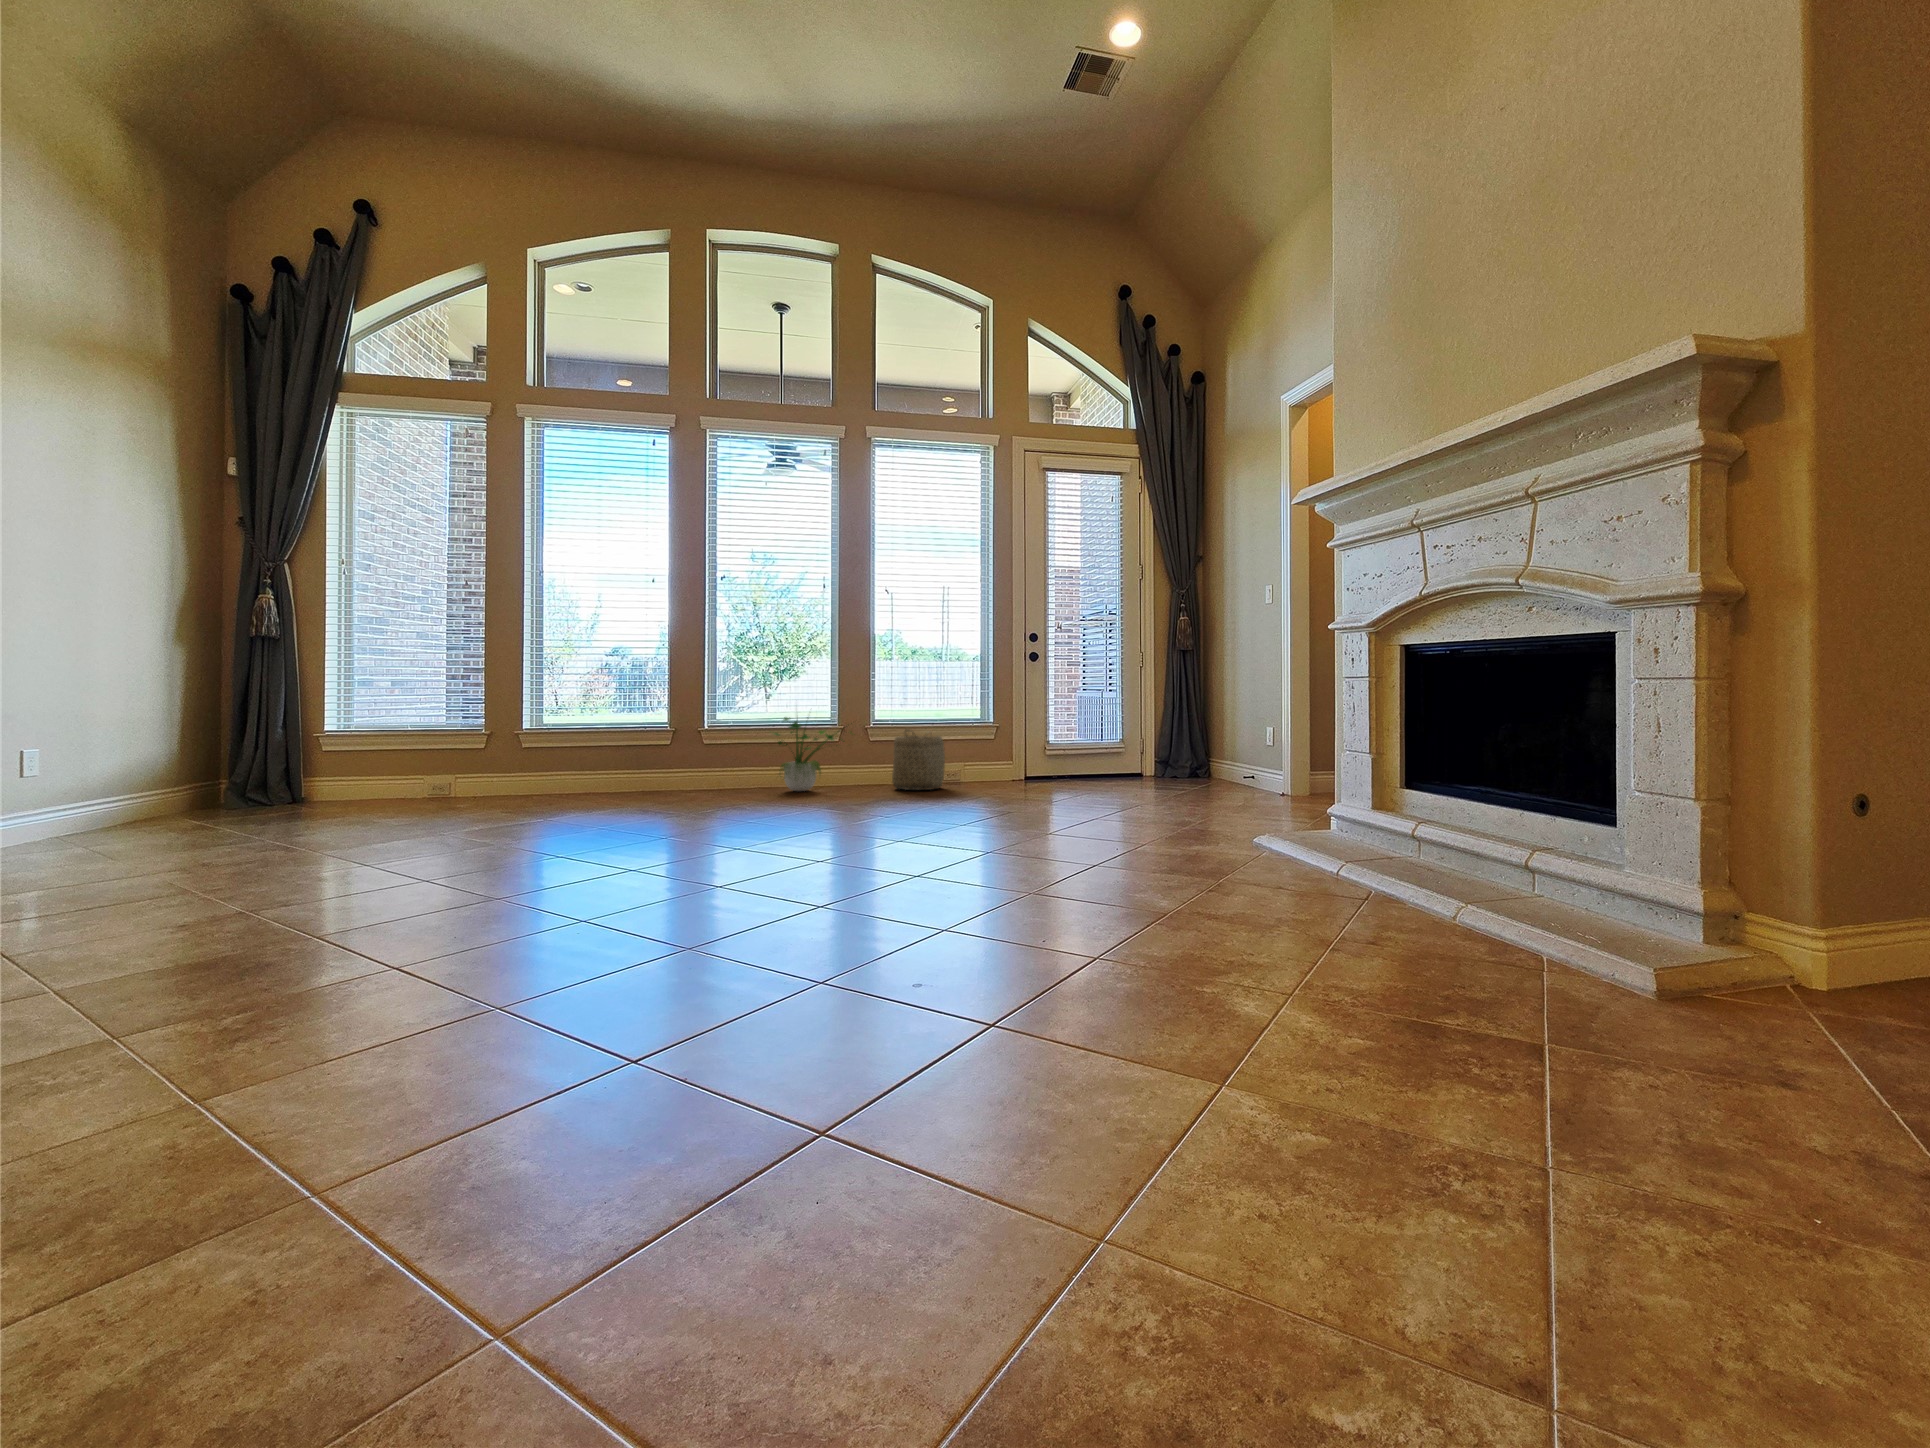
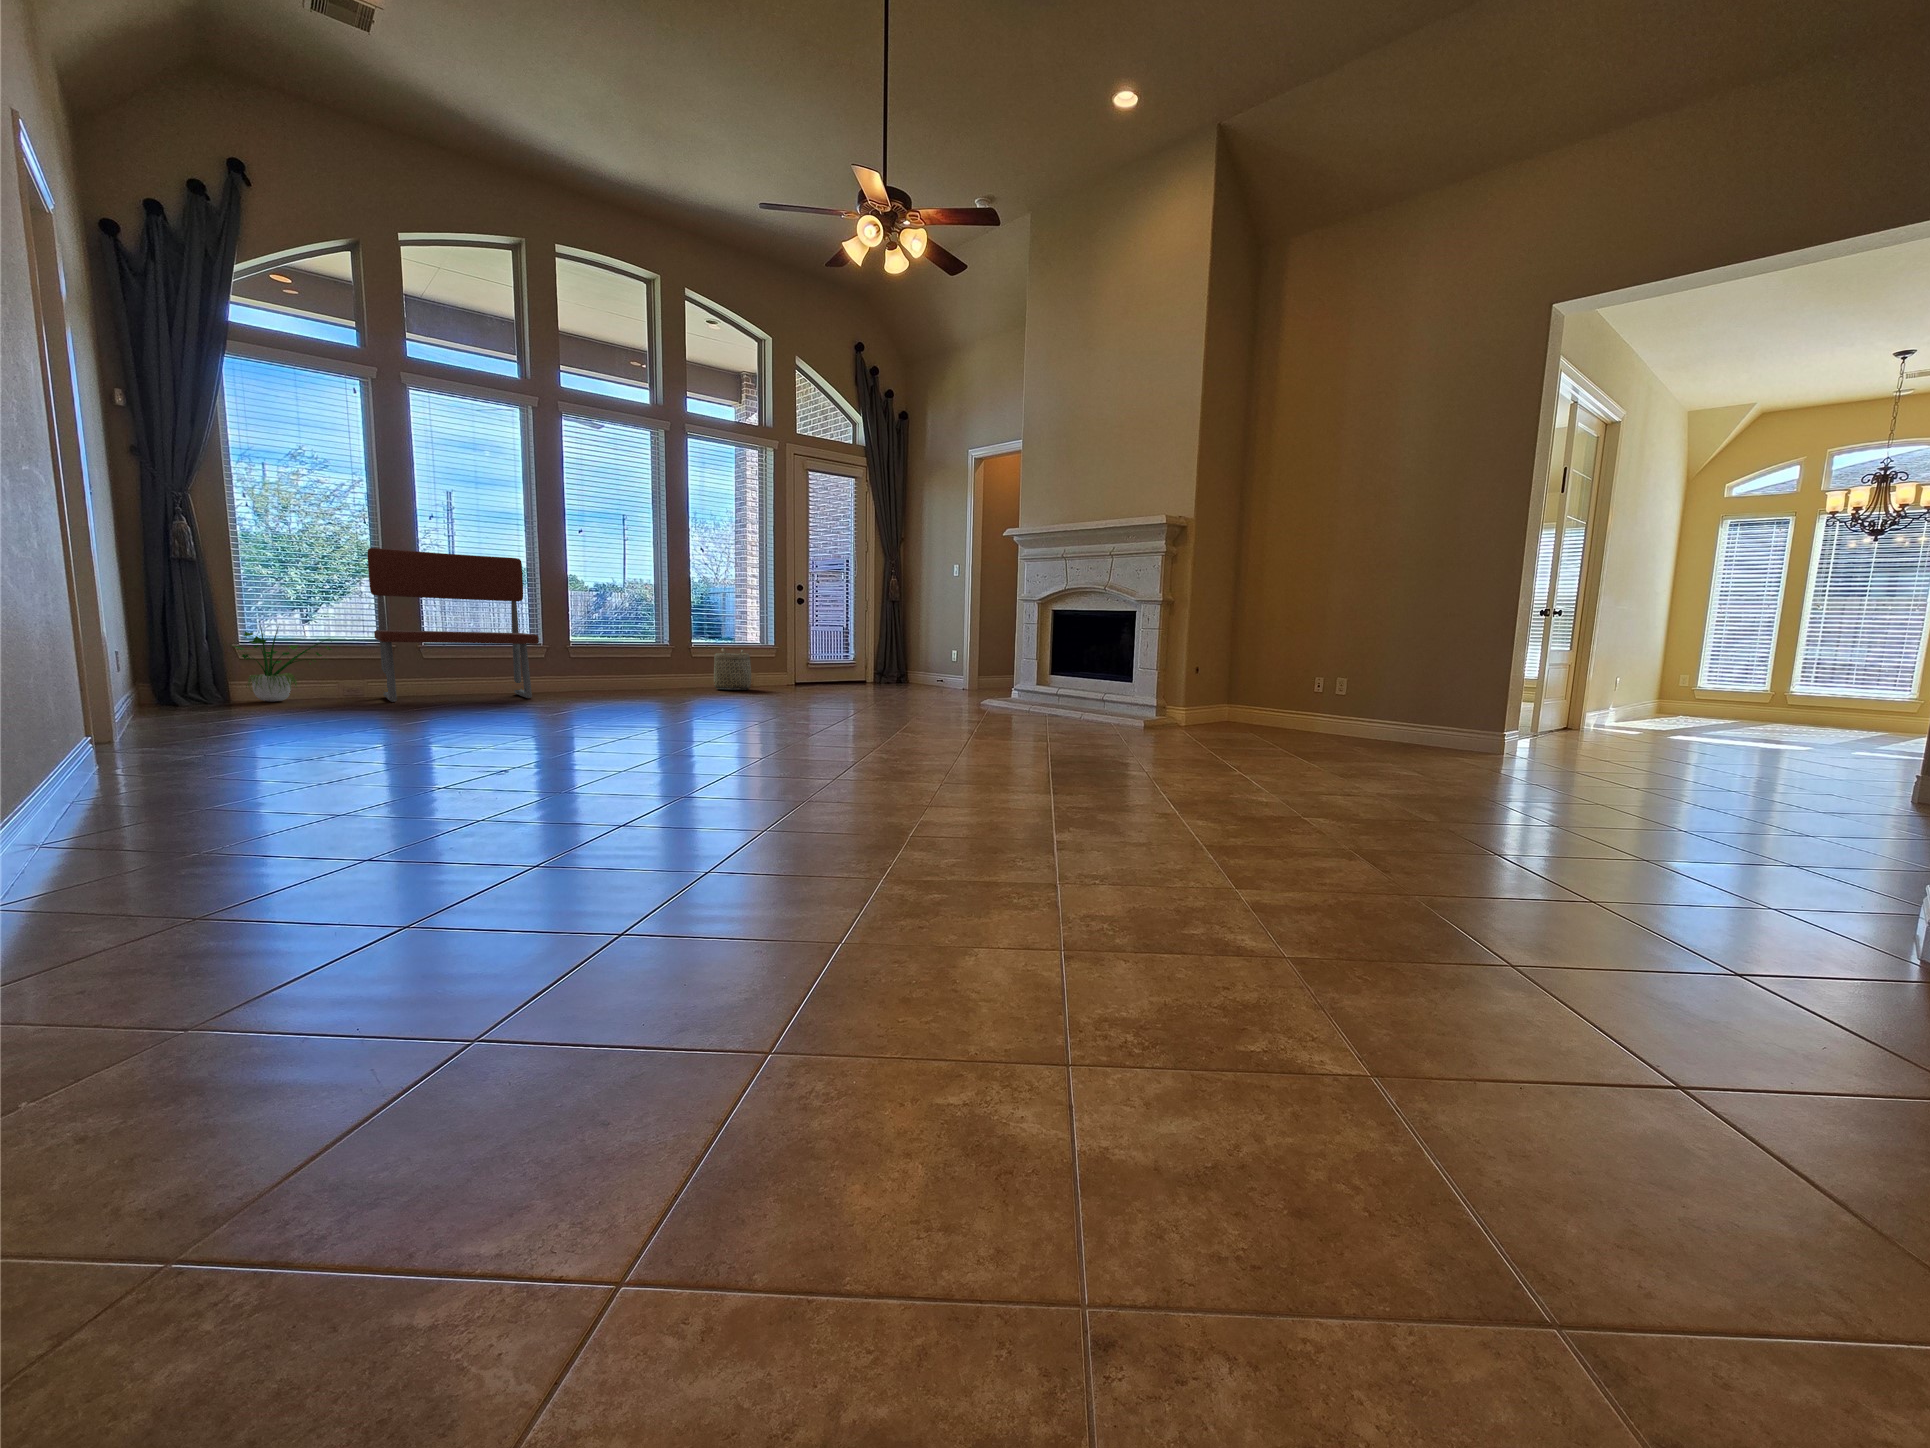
bench: none [414,615,636,809] -> present [368,548,539,702]
potted plant: present [775,717,844,791] -> present [236,625,332,702]

